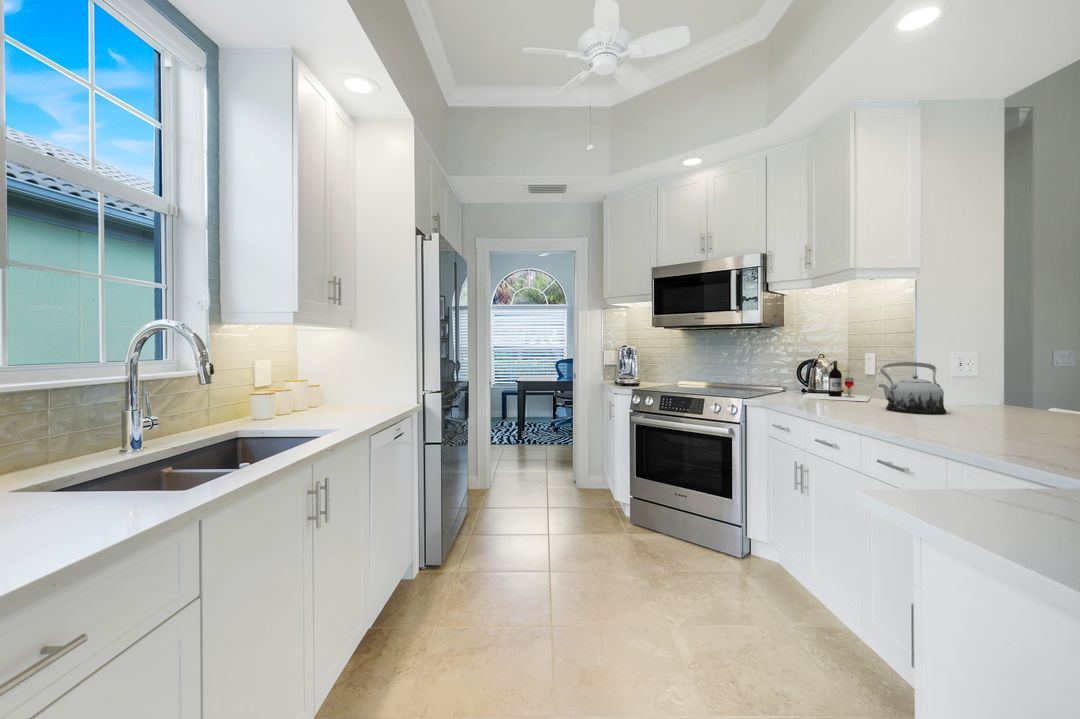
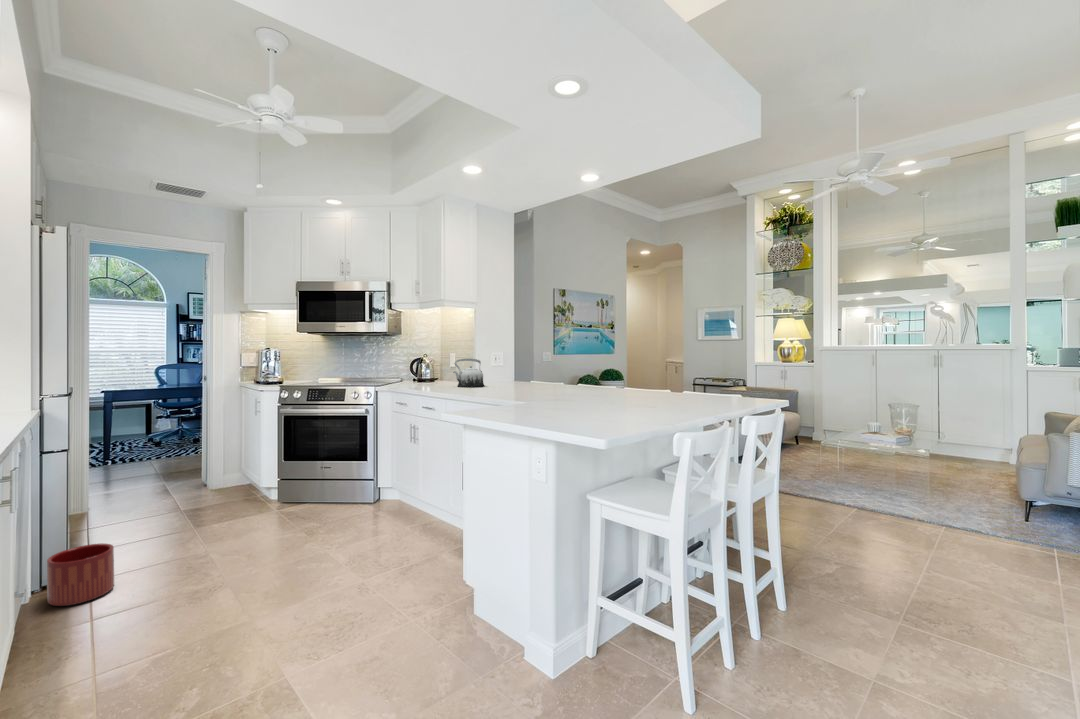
wine bottle: present [803,361,871,401] -> none [411,359,453,384]
planter: none [411,546,461,610] -> present [47,543,114,606]

